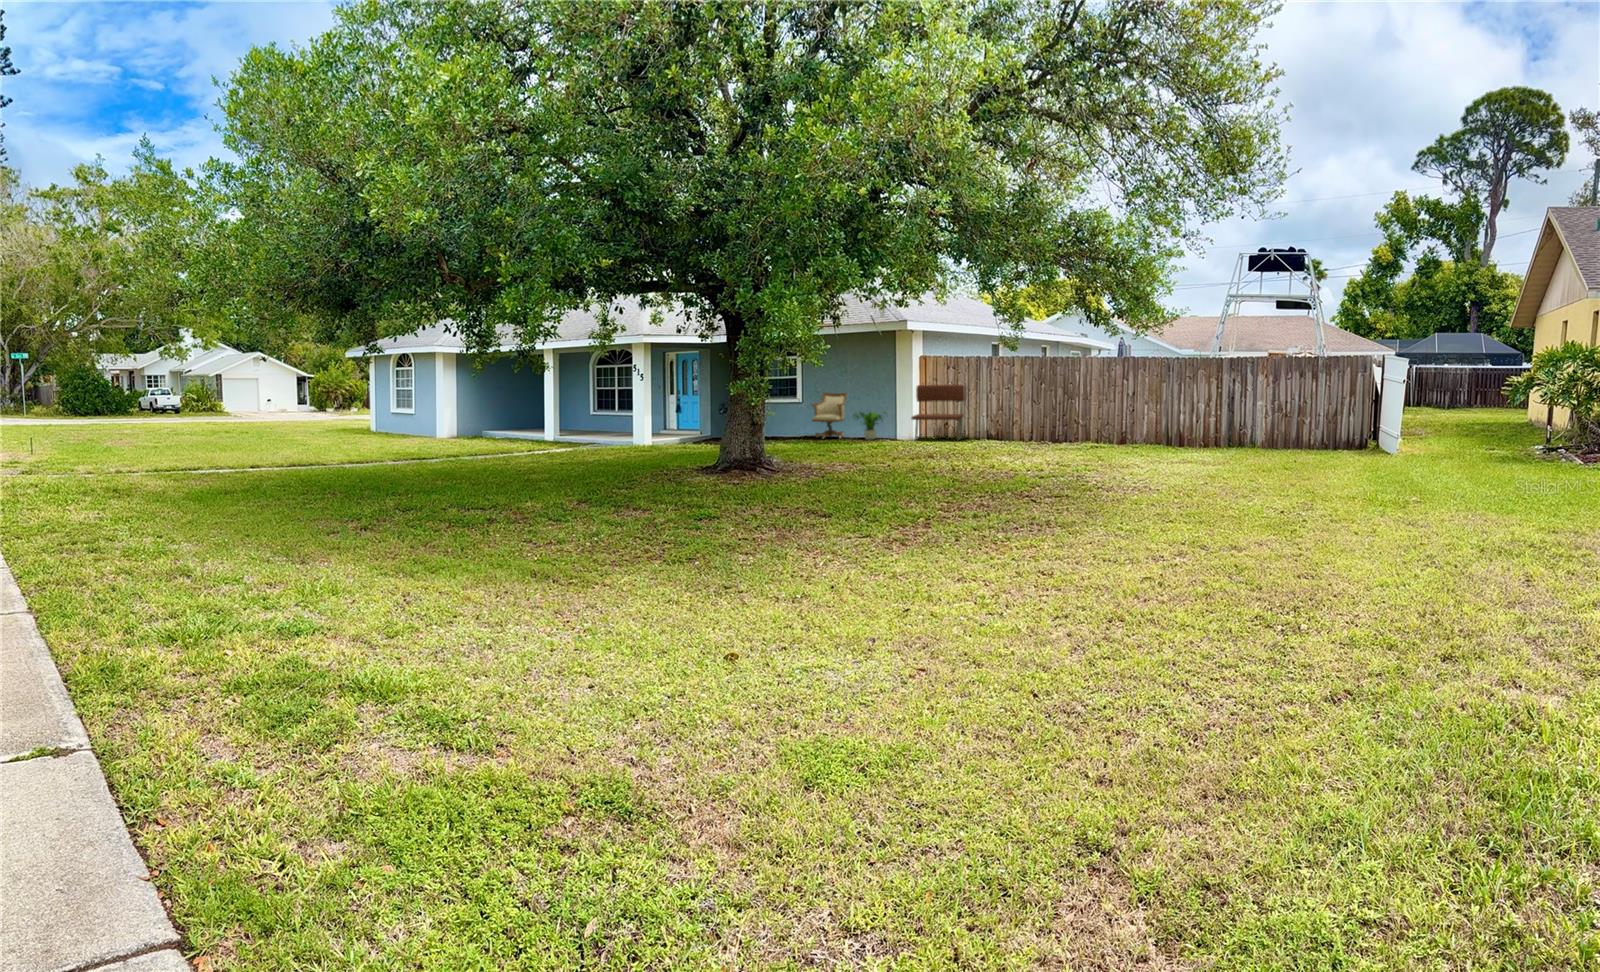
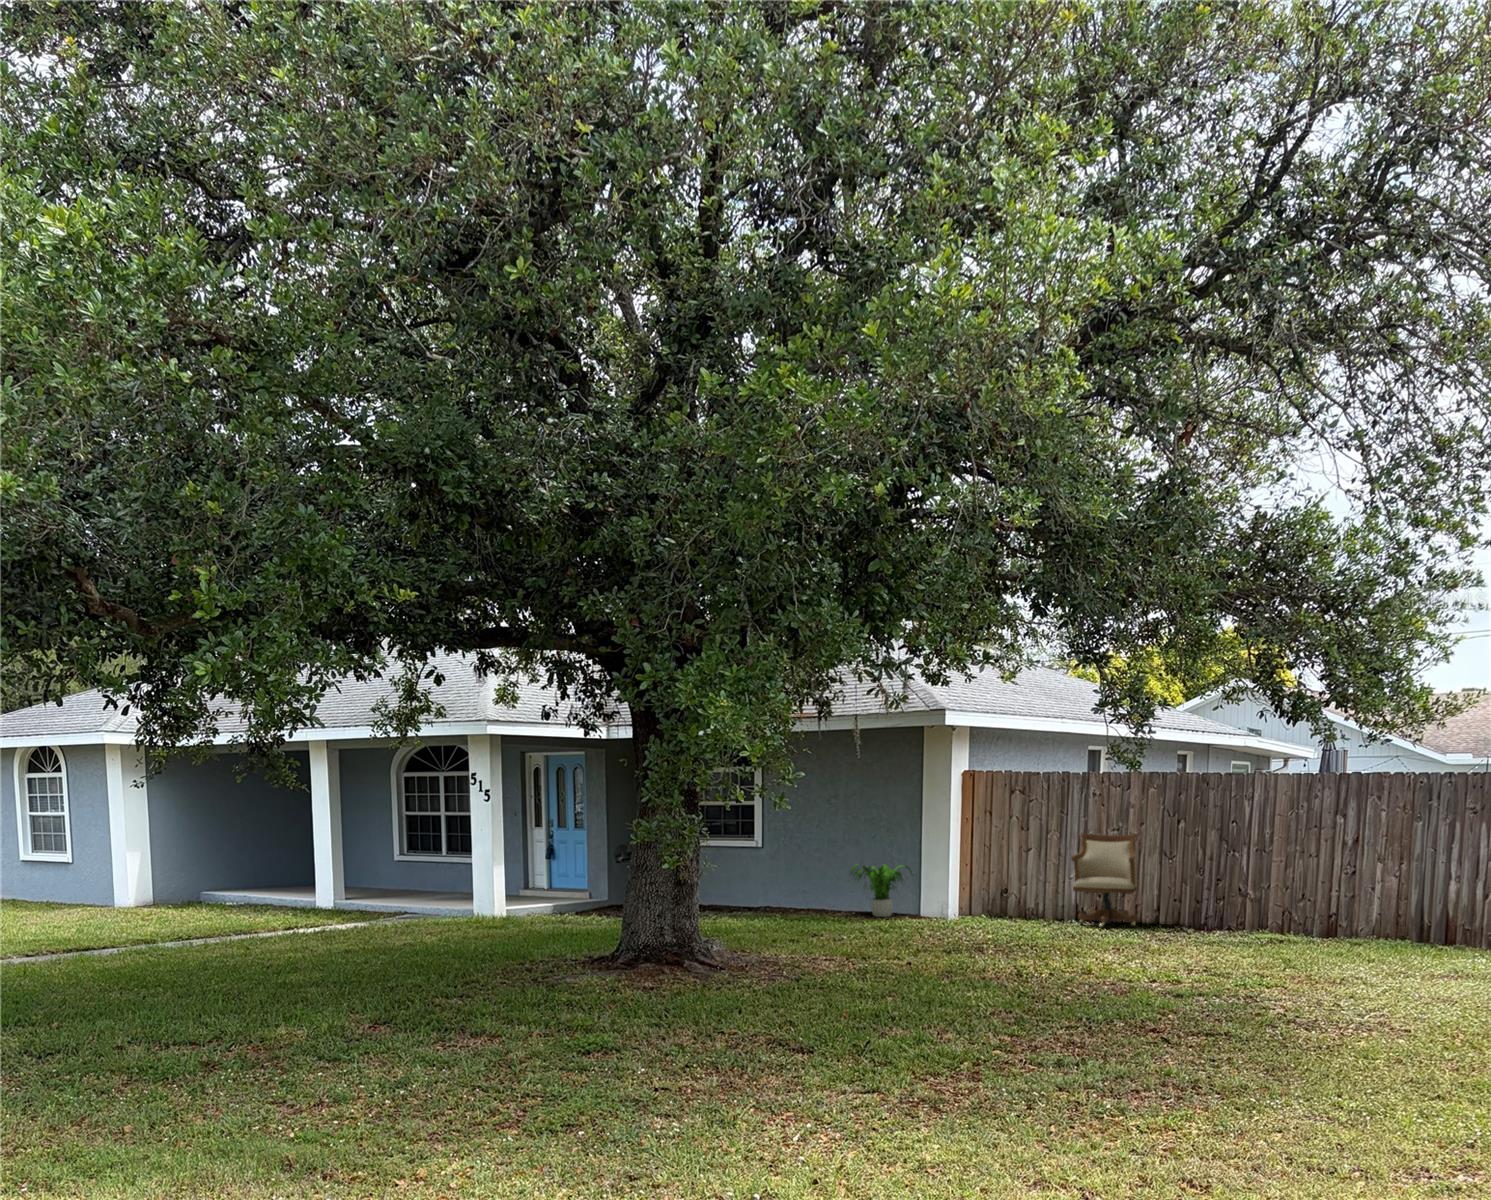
bench: present [912,384,965,440] -> none [956,820,1050,923]
chair: present [812,393,847,439] -> present [1071,833,1138,928]

